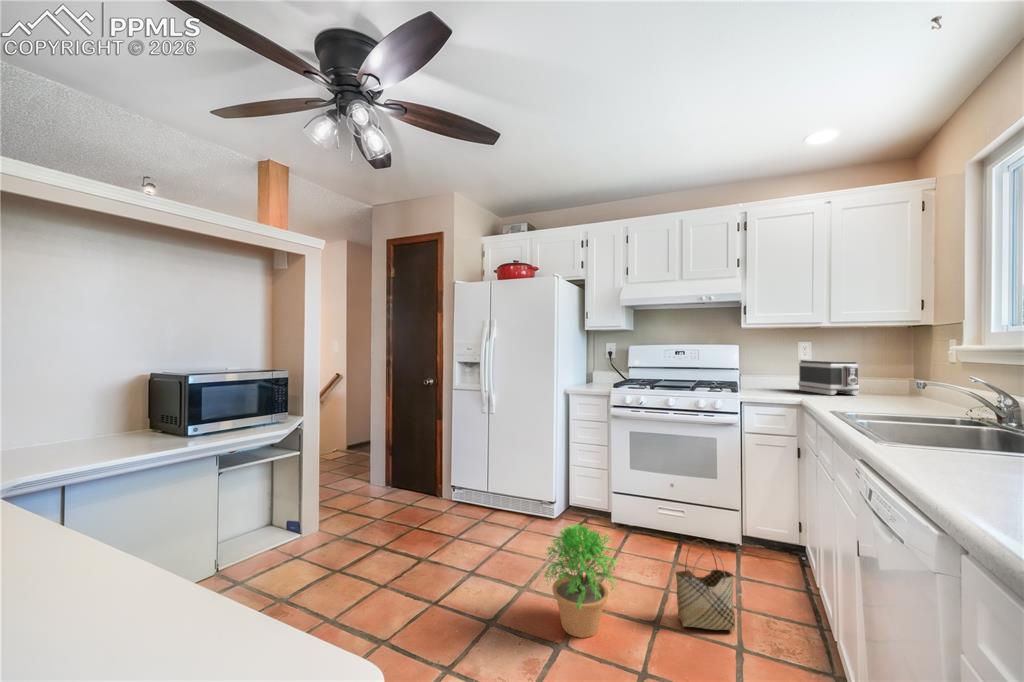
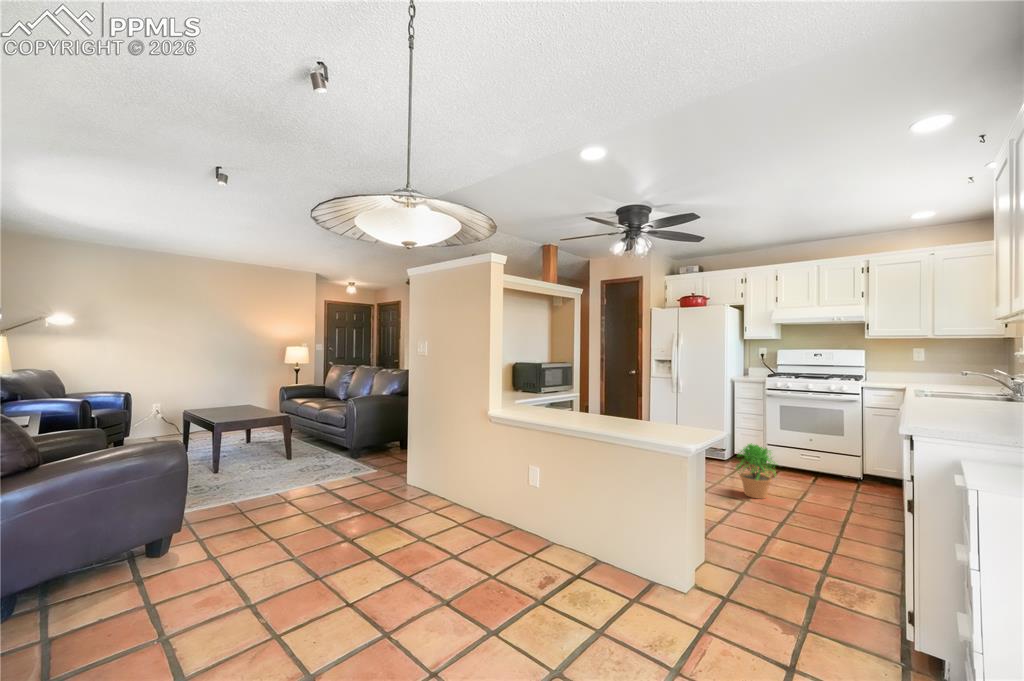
toaster: present [798,360,859,395] -> none [912,361,956,385]
woven basket: present [676,539,735,630] -> none [812,458,849,504]

